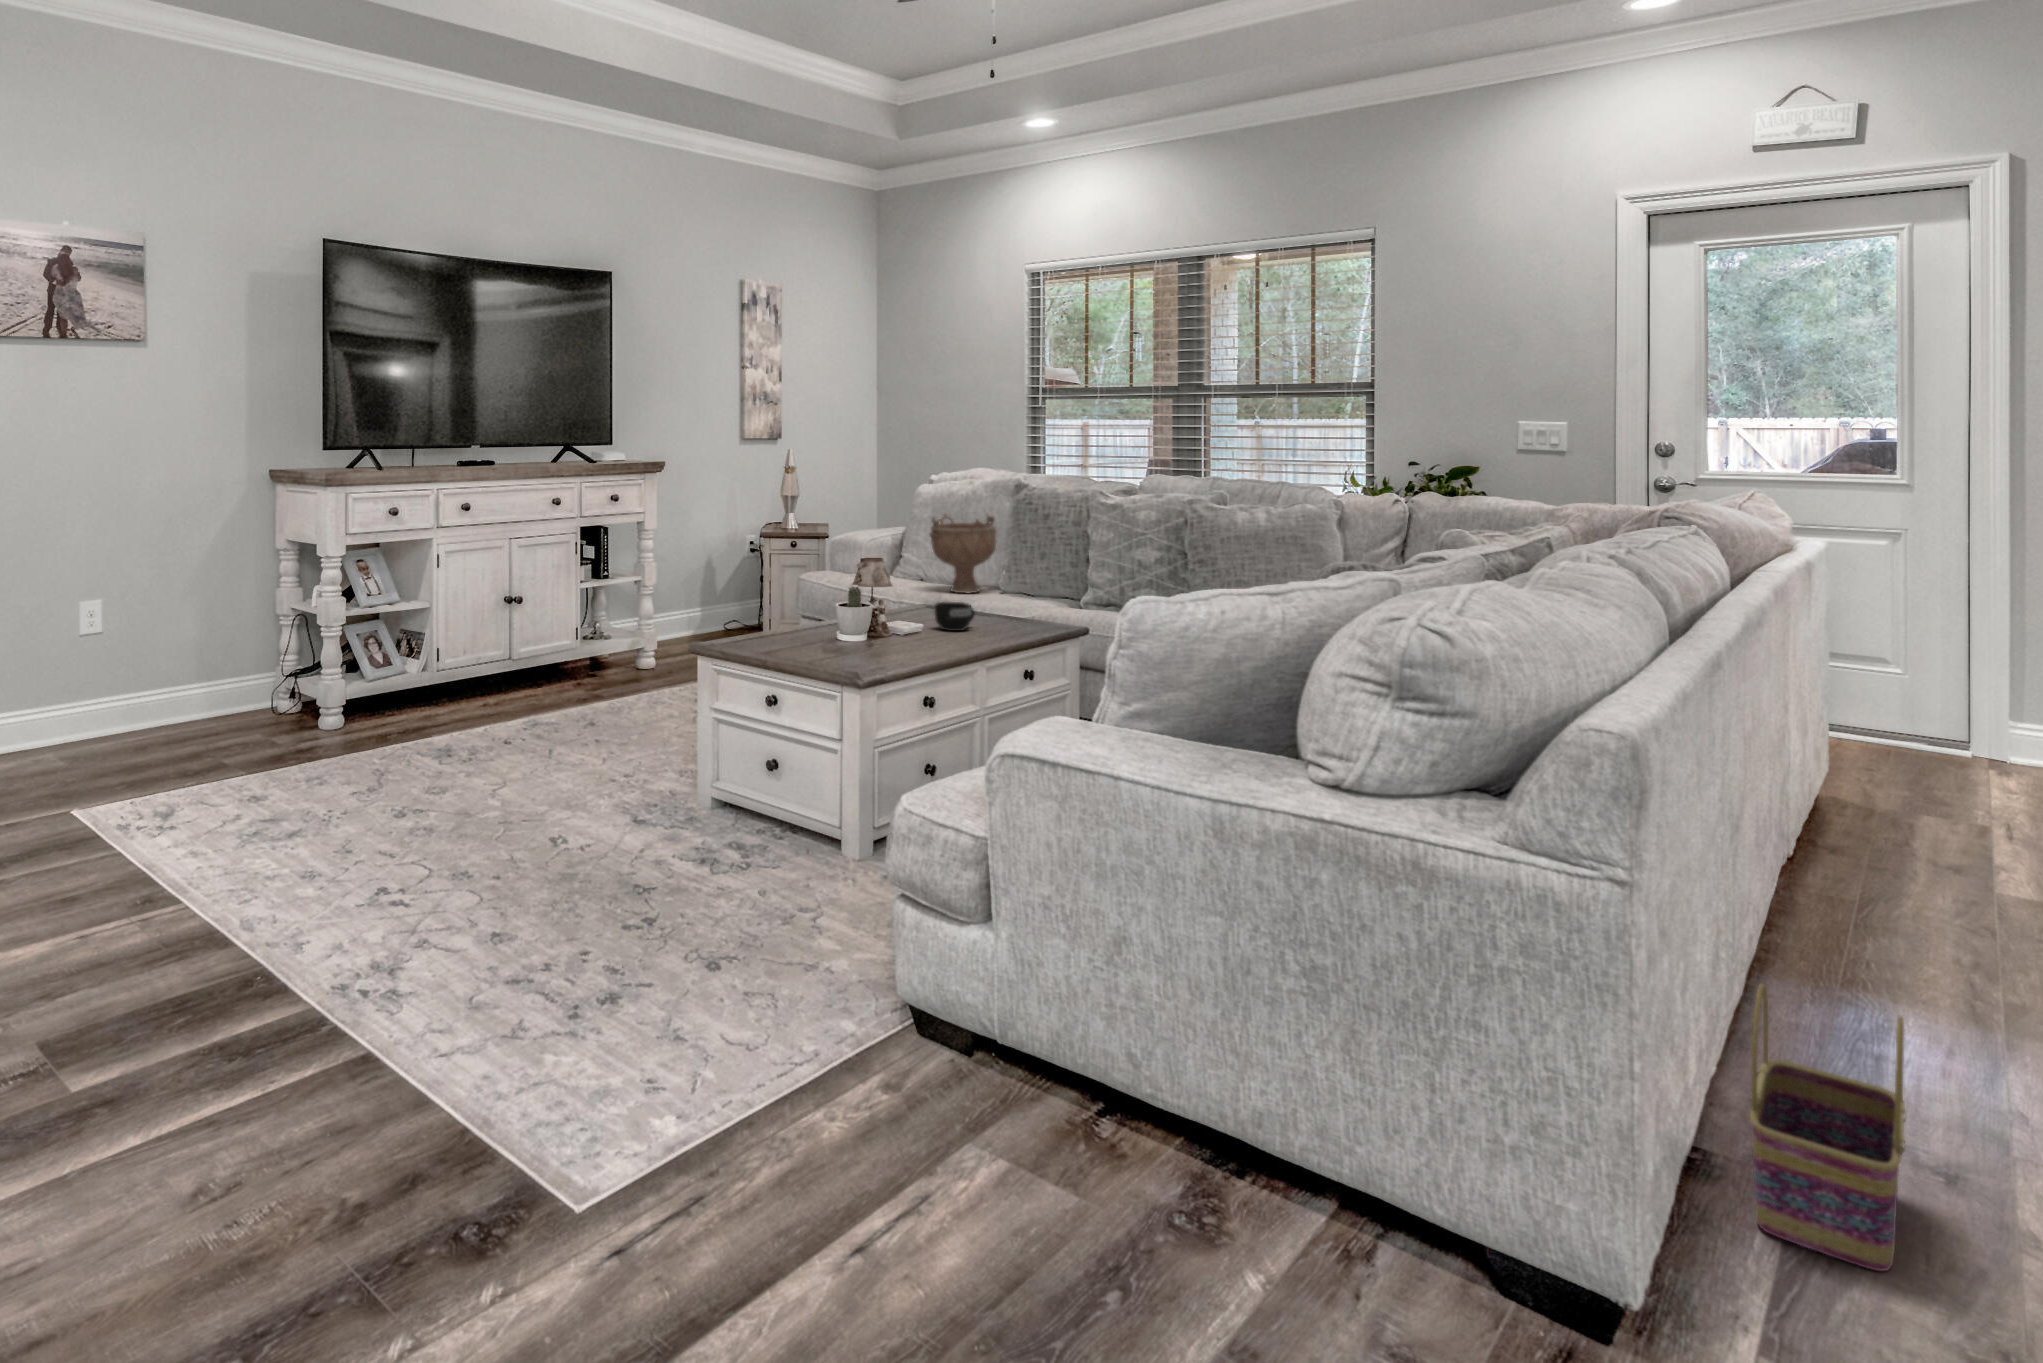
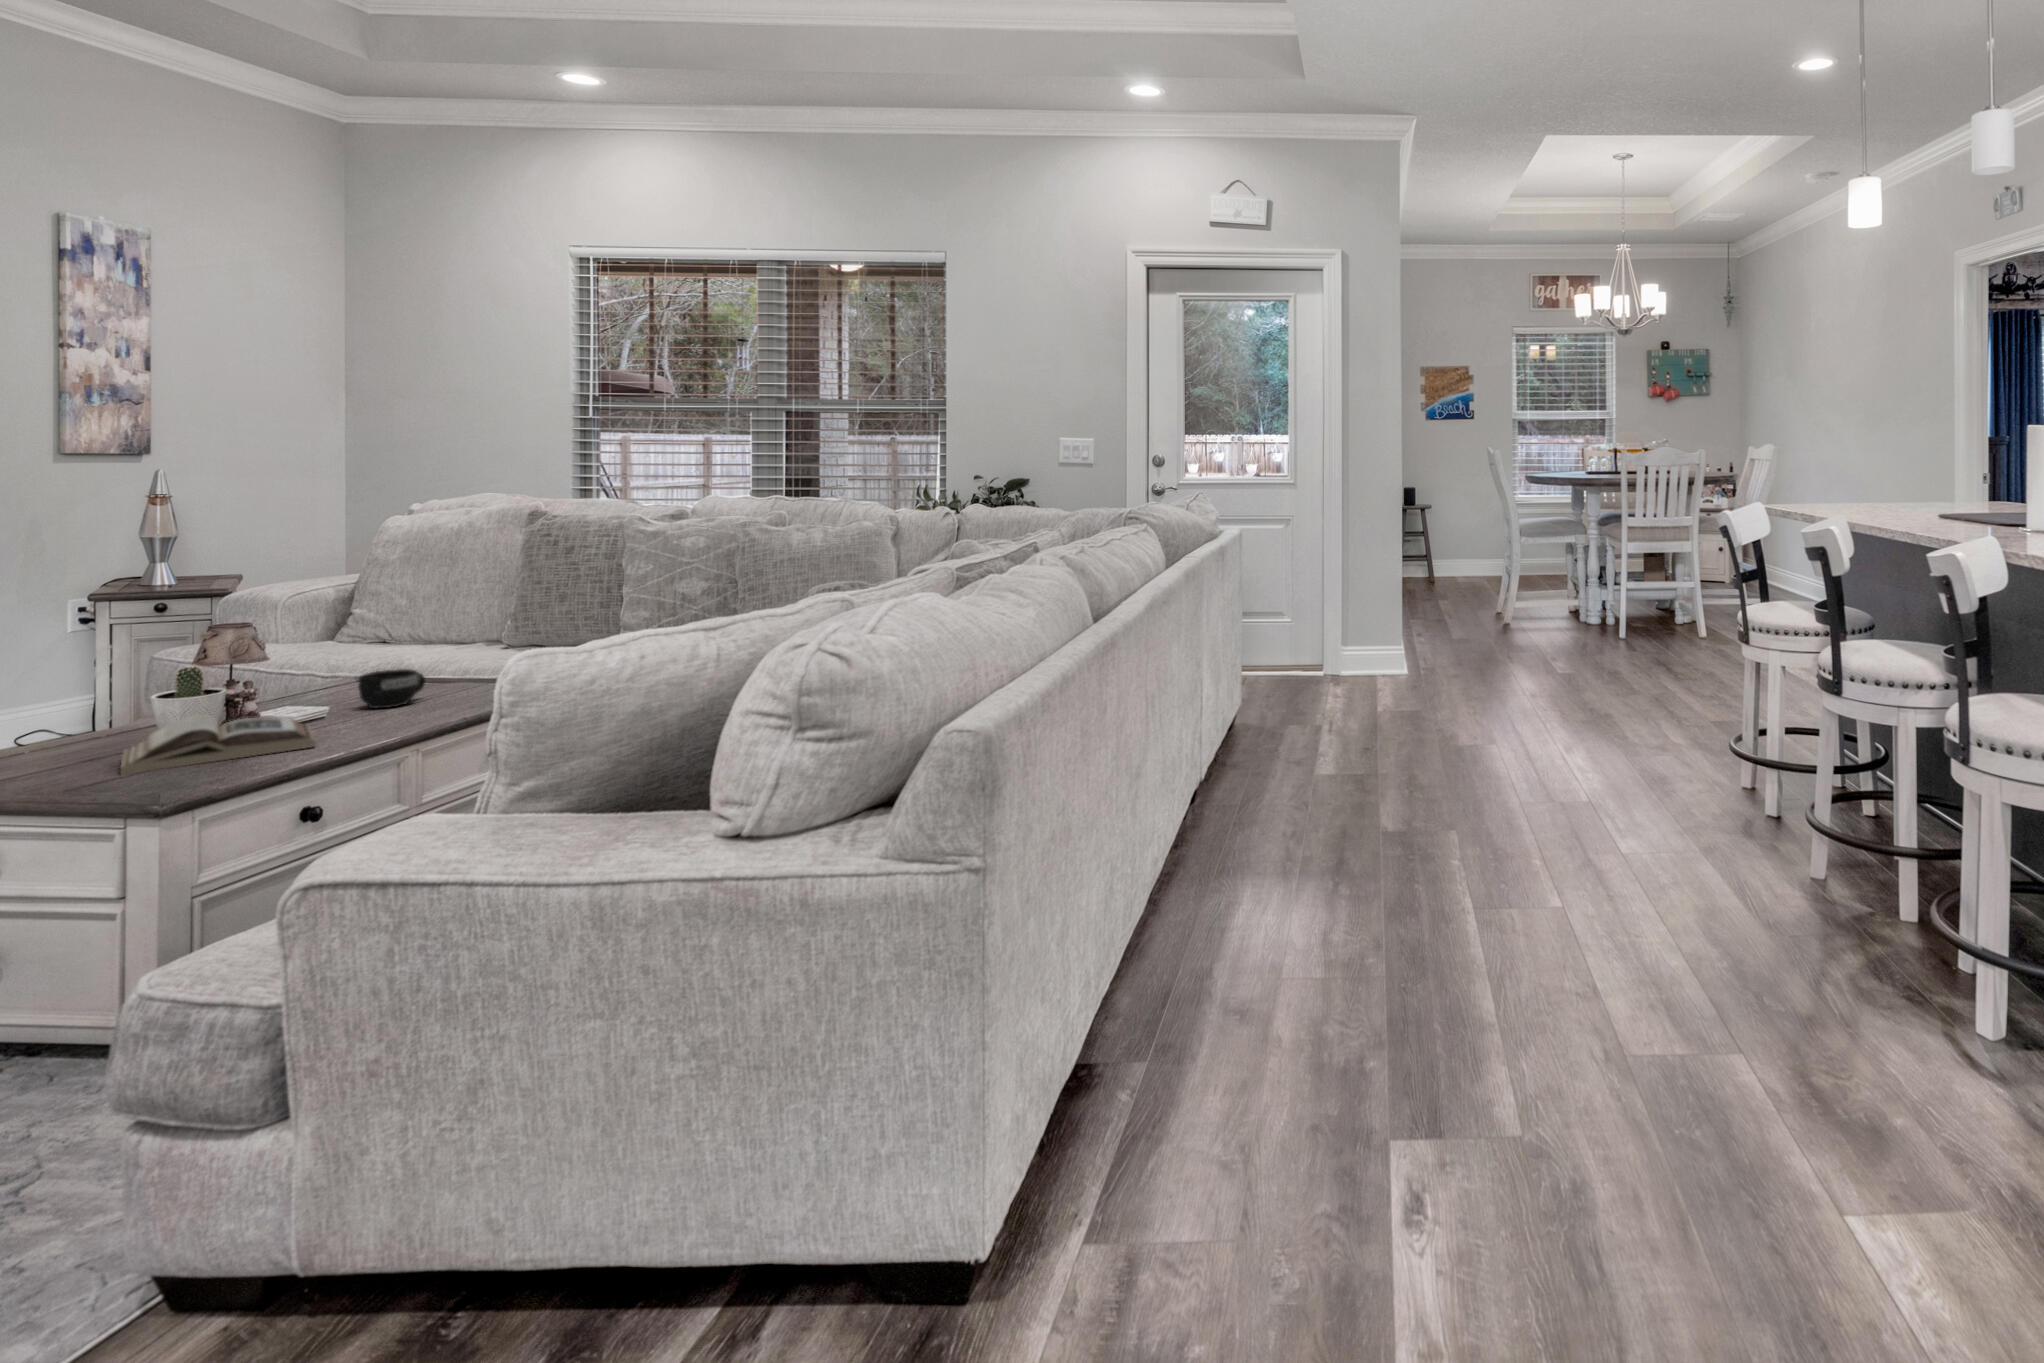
decorative bowl: present [929,515,997,594] -> none [386,552,494,654]
book: none [818,618,925,654] -> present [120,714,315,774]
basket: present [1750,984,1906,1271] -> none [1116,912,1223,1131]

